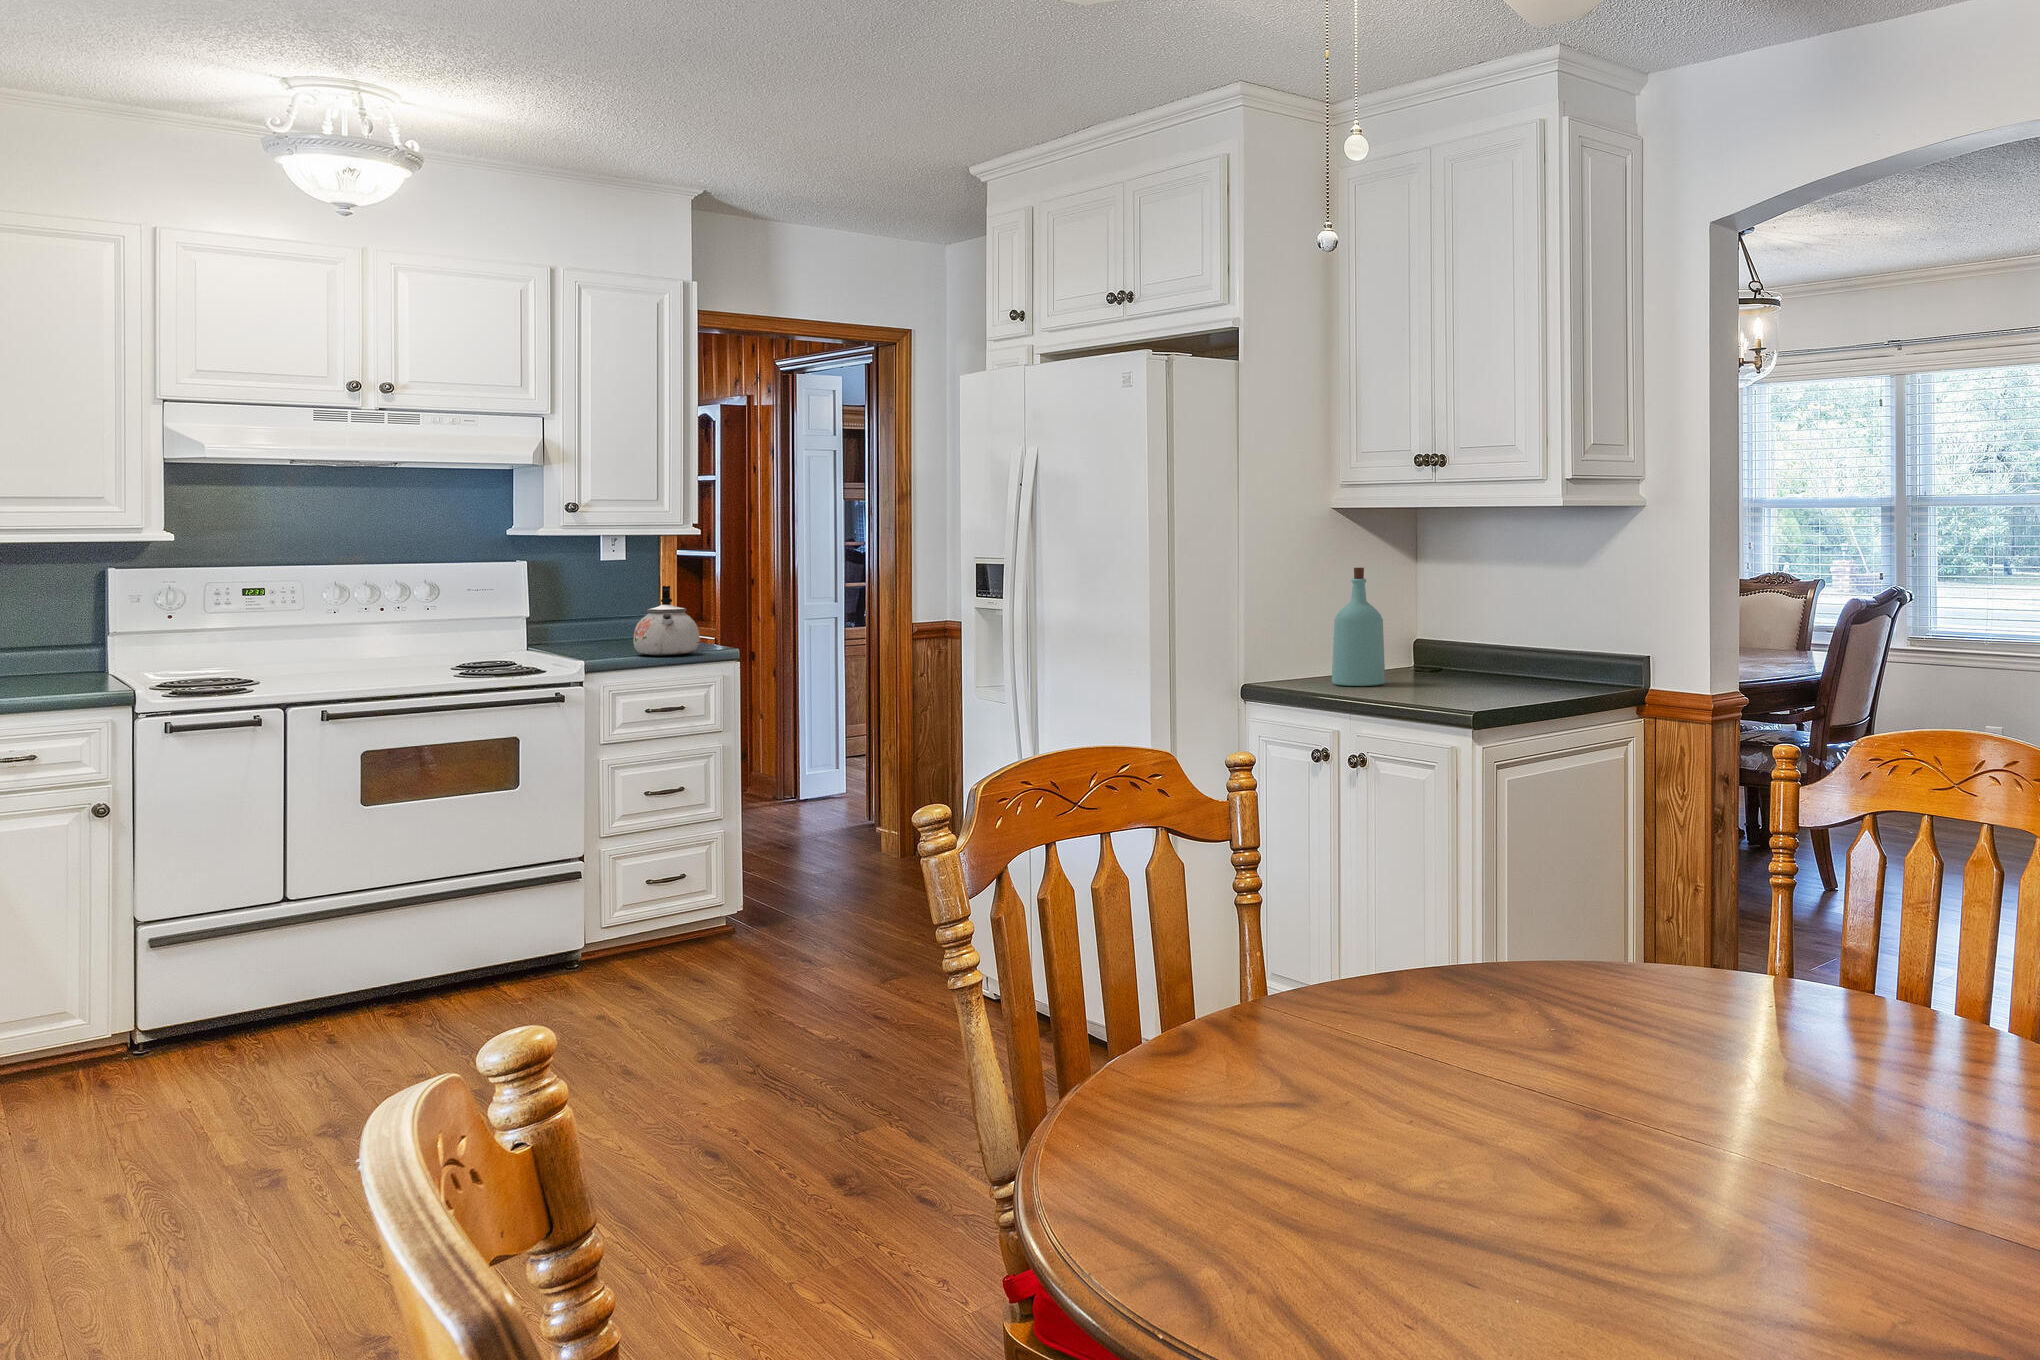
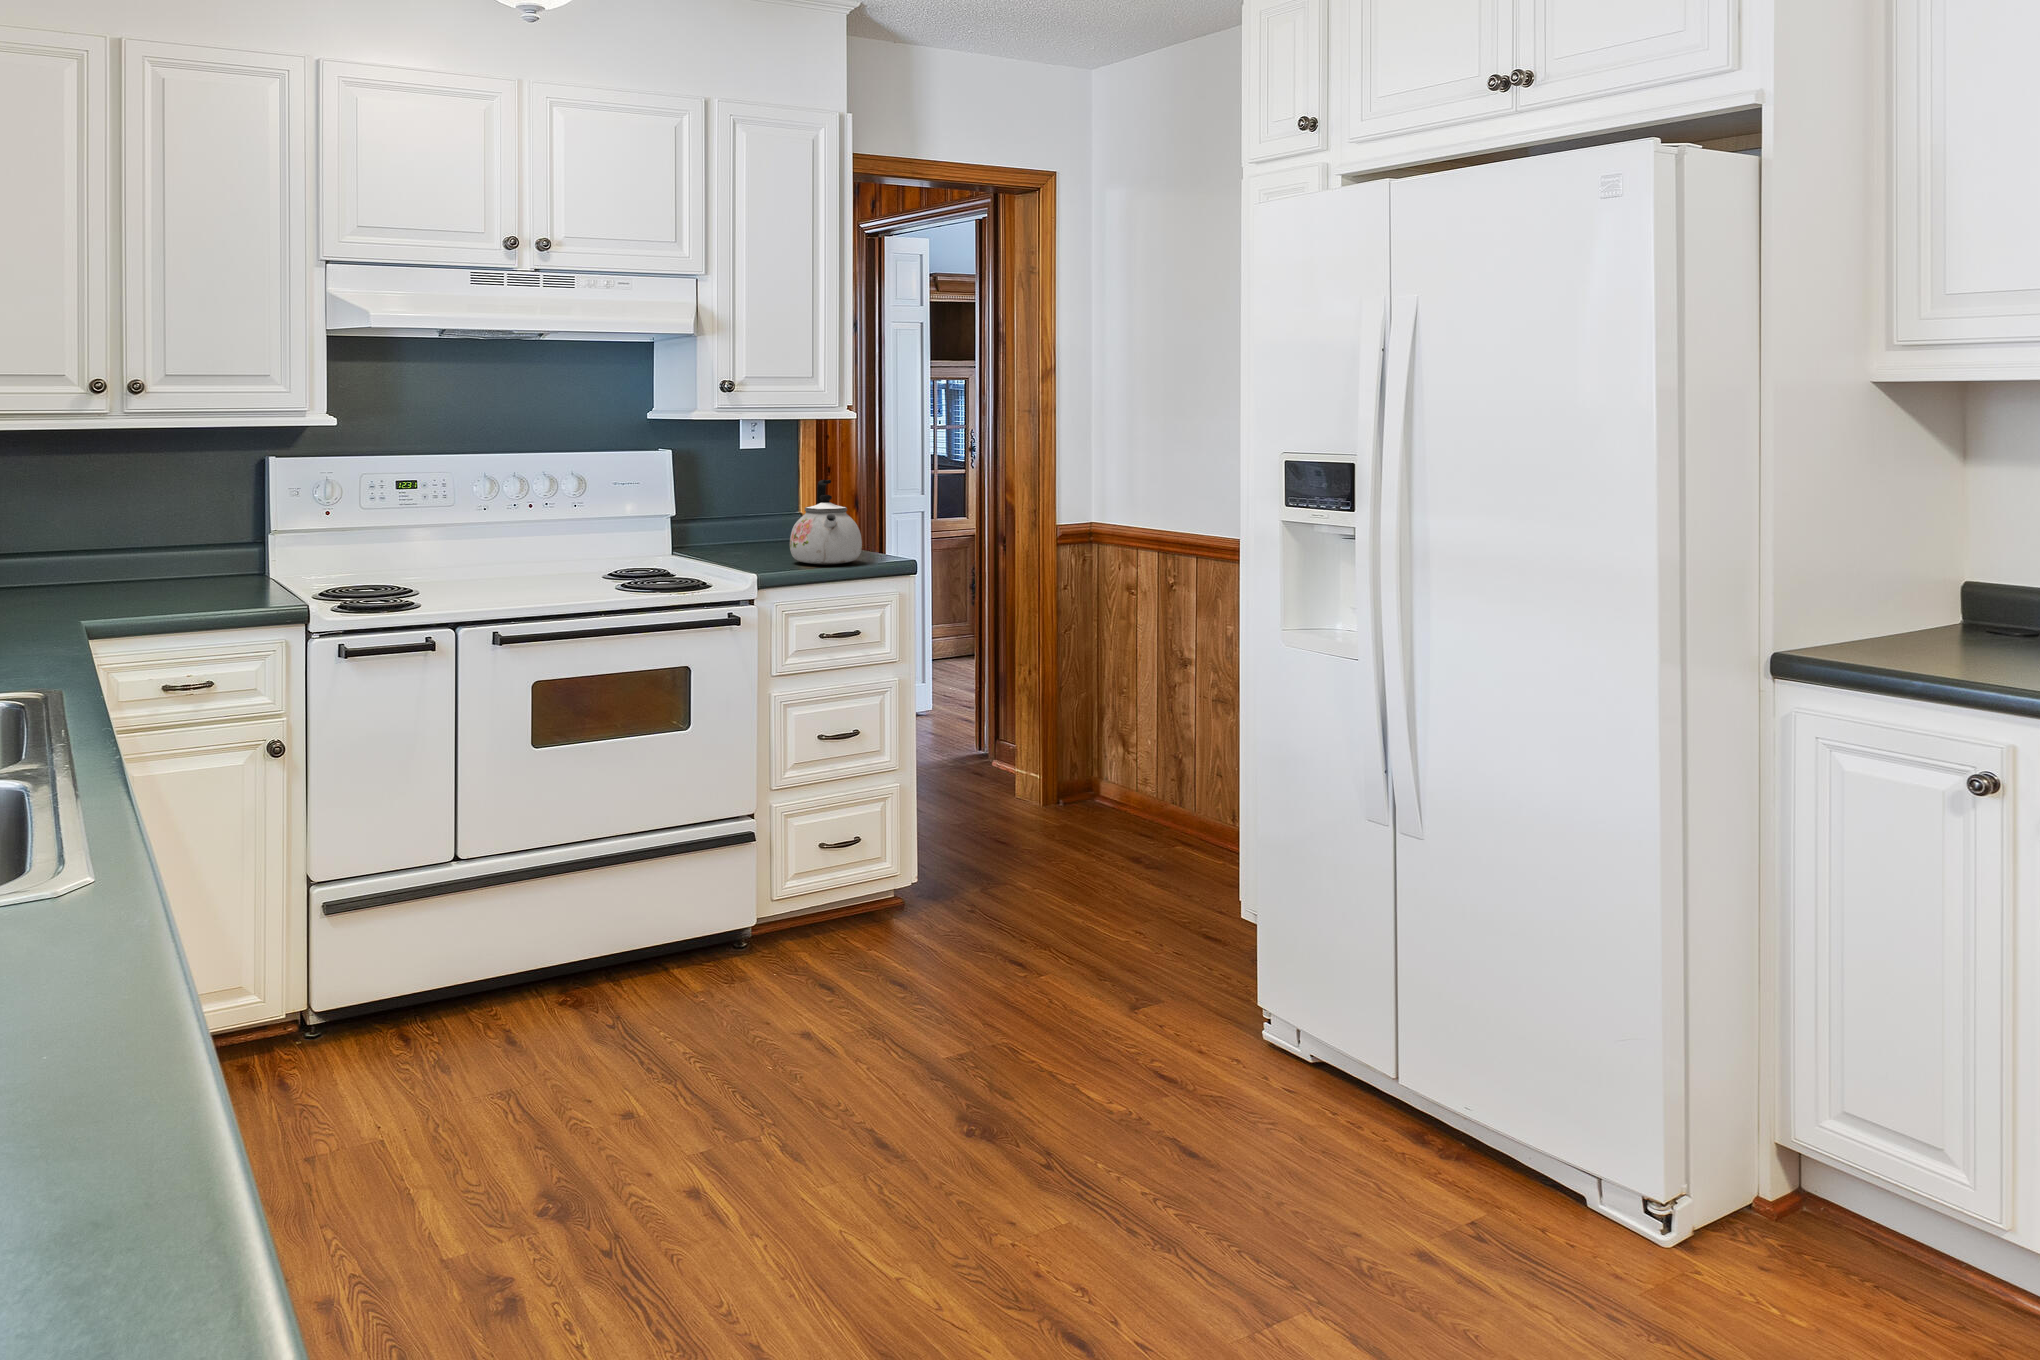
bottle: present [1332,568,1385,686] -> none [1881,469,1977,657]

